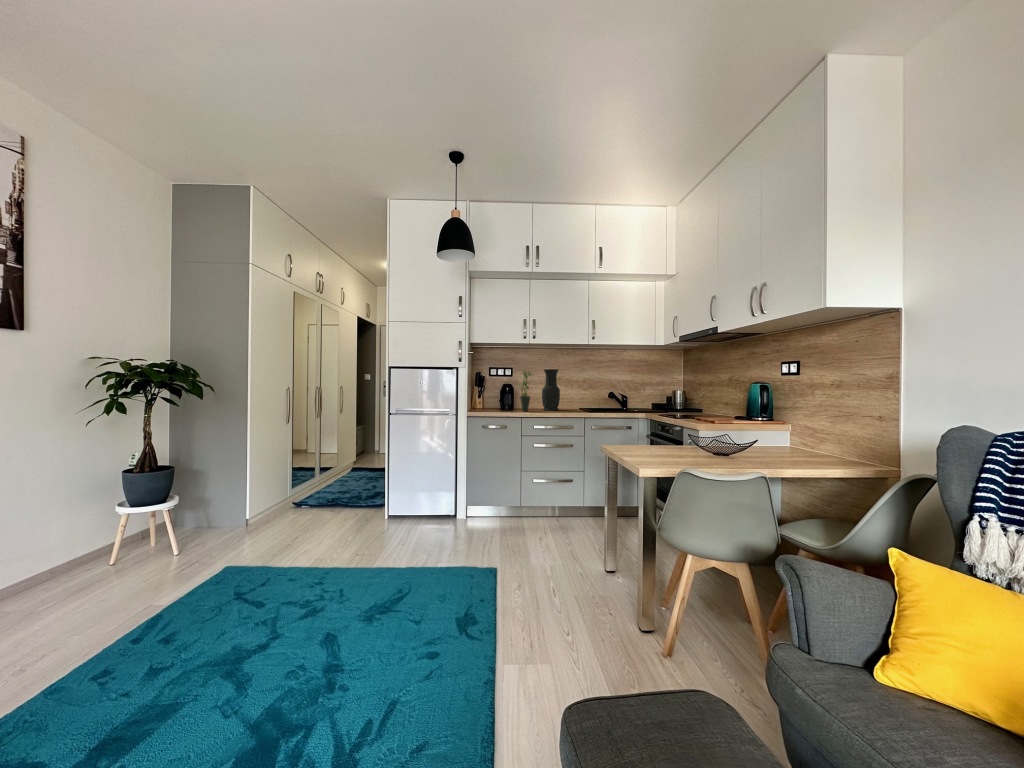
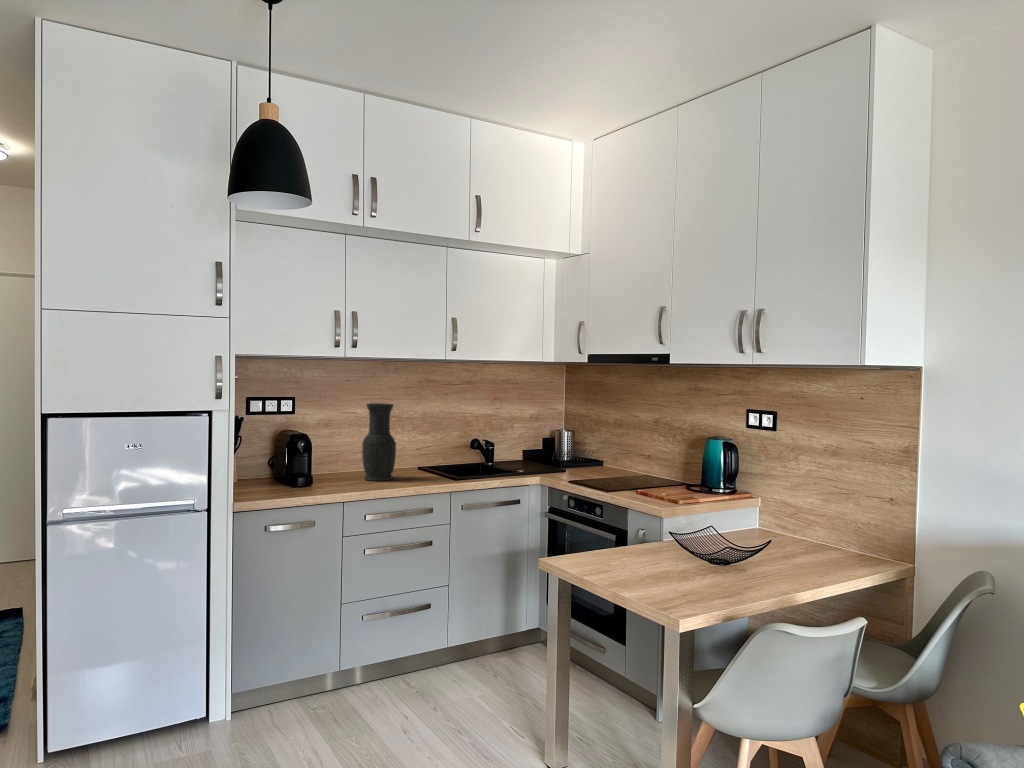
potted plant: present [517,371,533,411] -> none [322,407,359,487]

